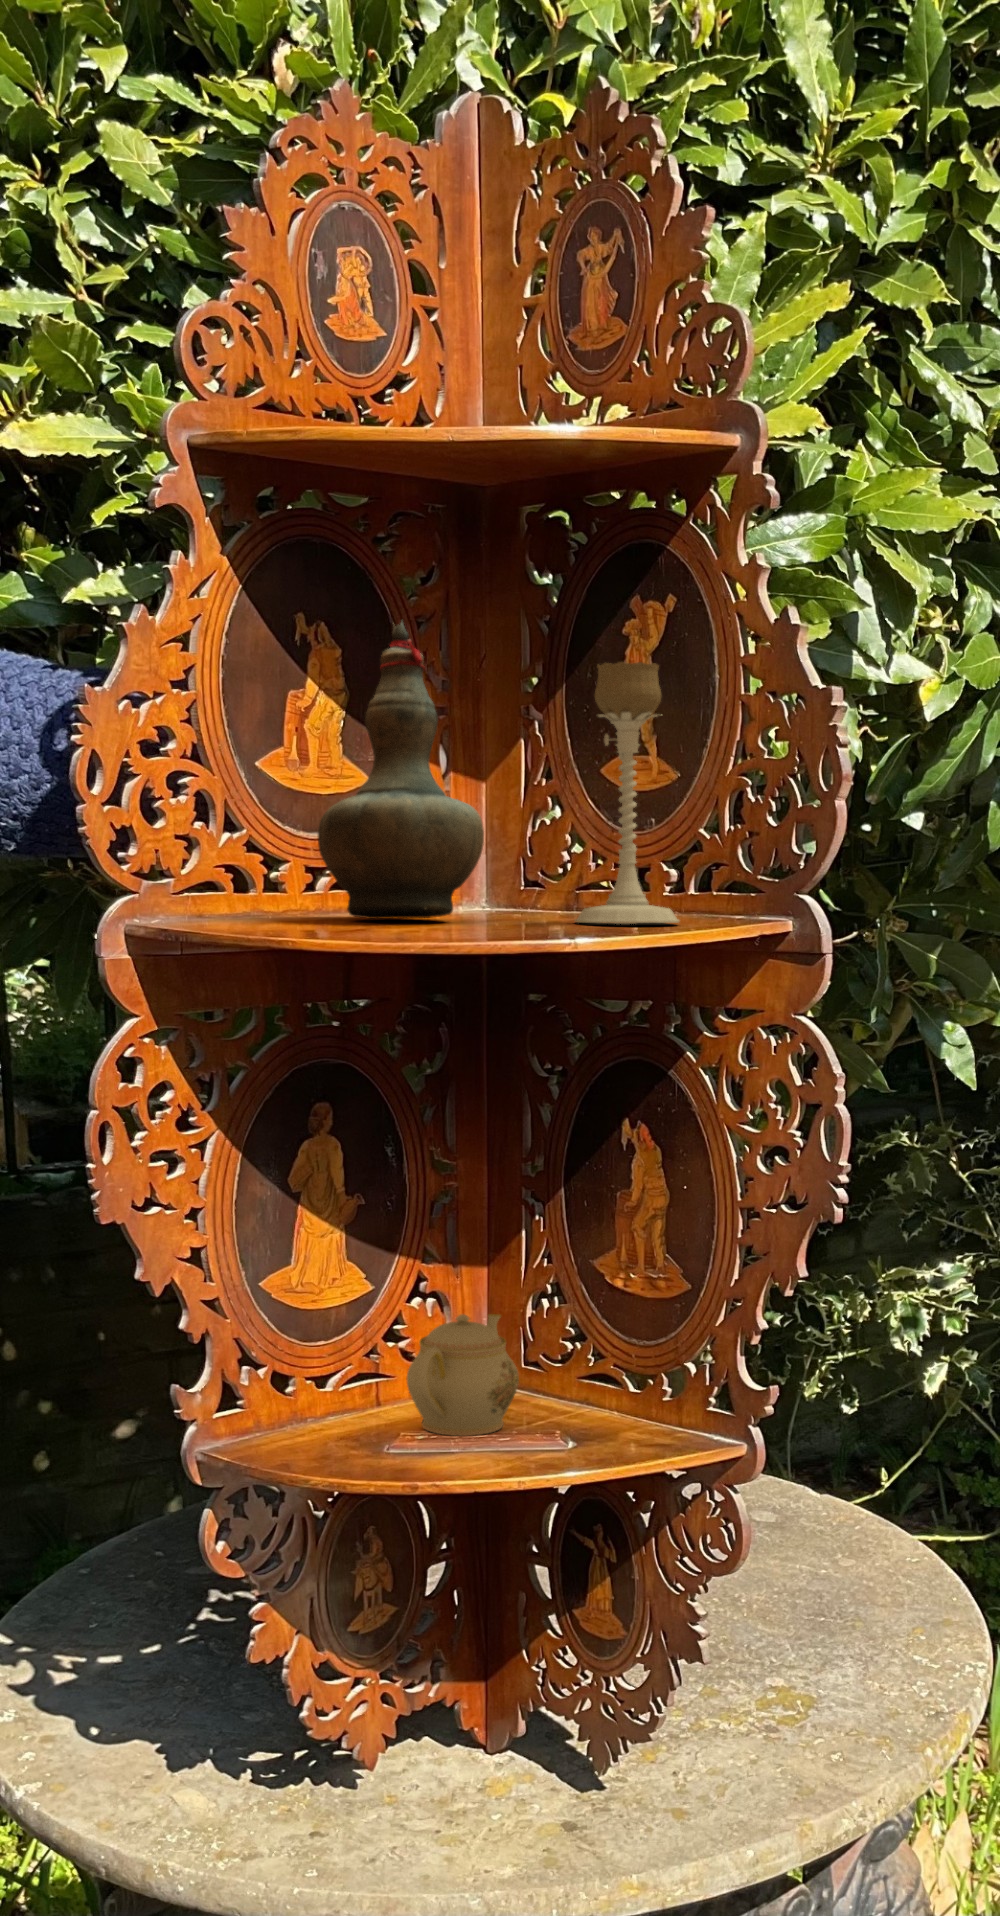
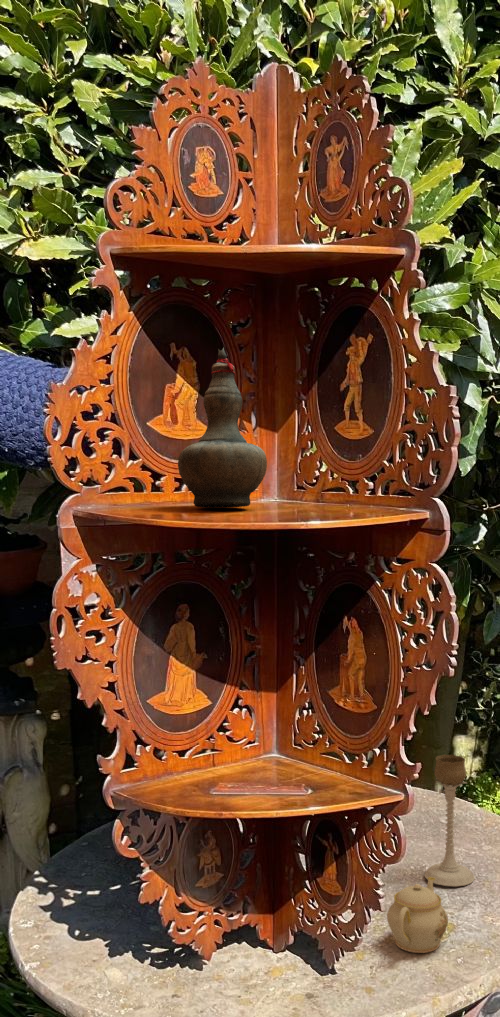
candle holder: present [575,662,679,924] -> present [425,754,475,886]
teapot: present [407,1314,519,1436] -> present [387,877,448,953]

